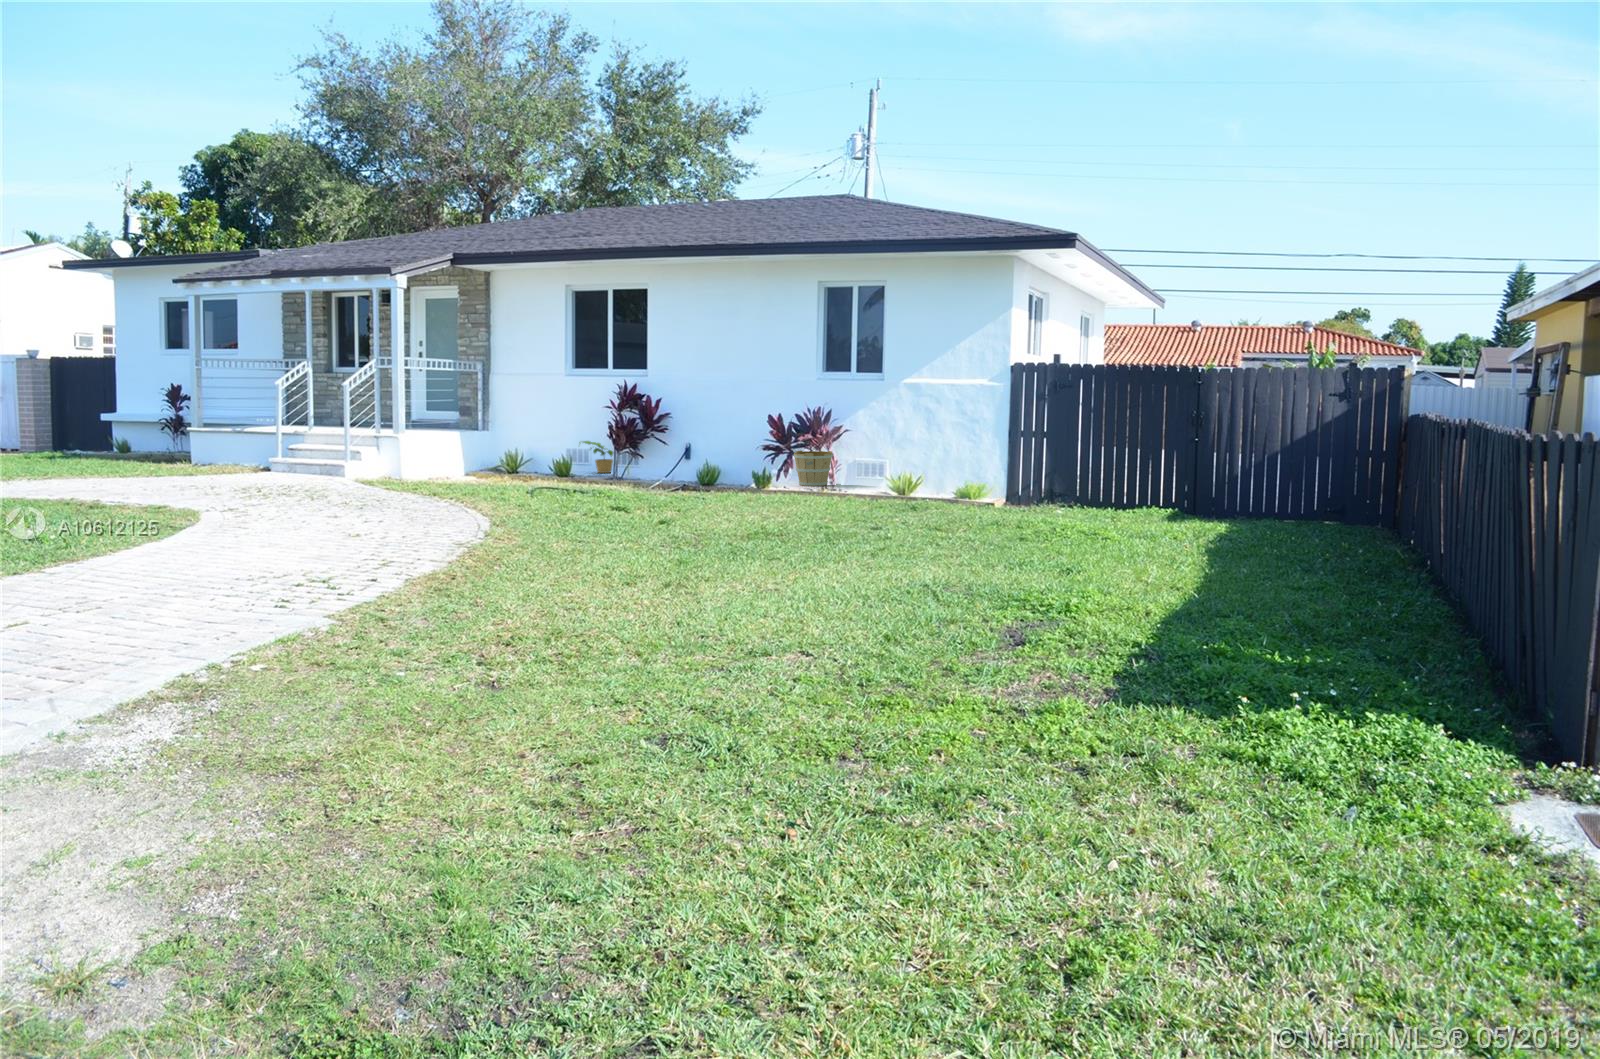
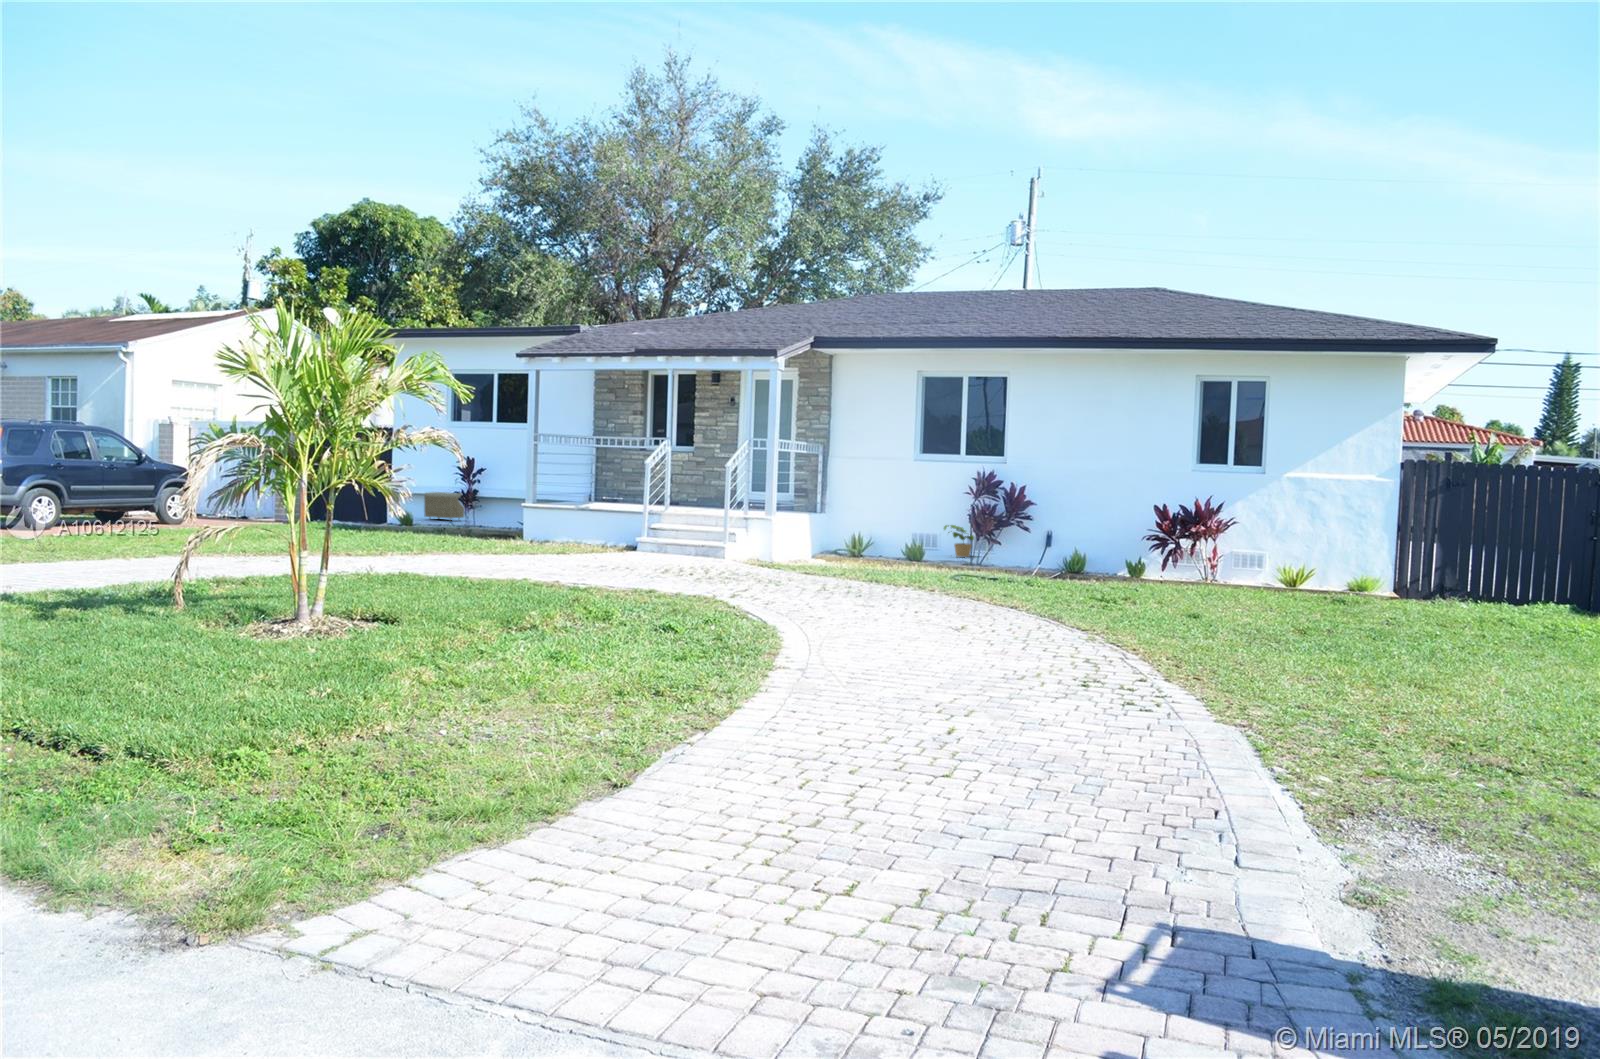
storage bench: none [131,420,174,449] -> present [424,492,464,519]
wooden bucket: present [794,451,833,486] -> none [1181,540,1221,575]

